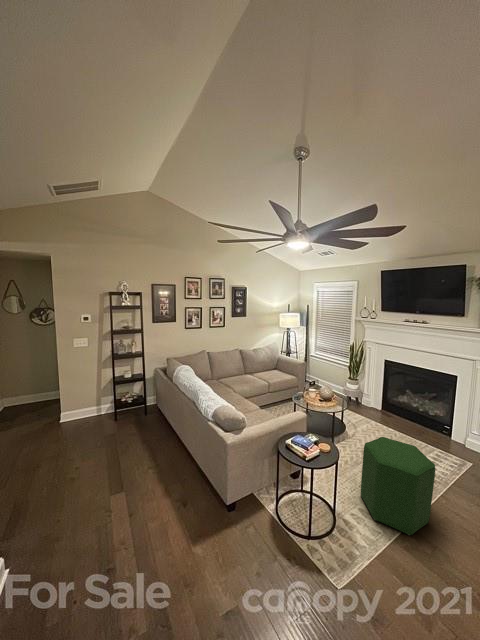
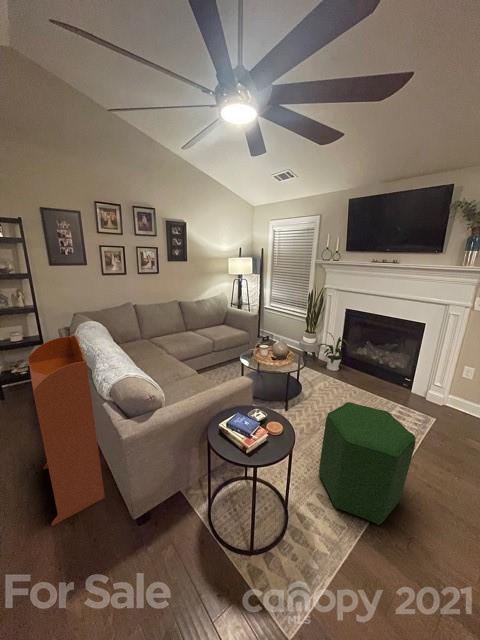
bookcase: none [158,375,203,505] -> present [28,334,105,526]
house plant: none [357,379,388,416] -> present [318,333,348,371]

